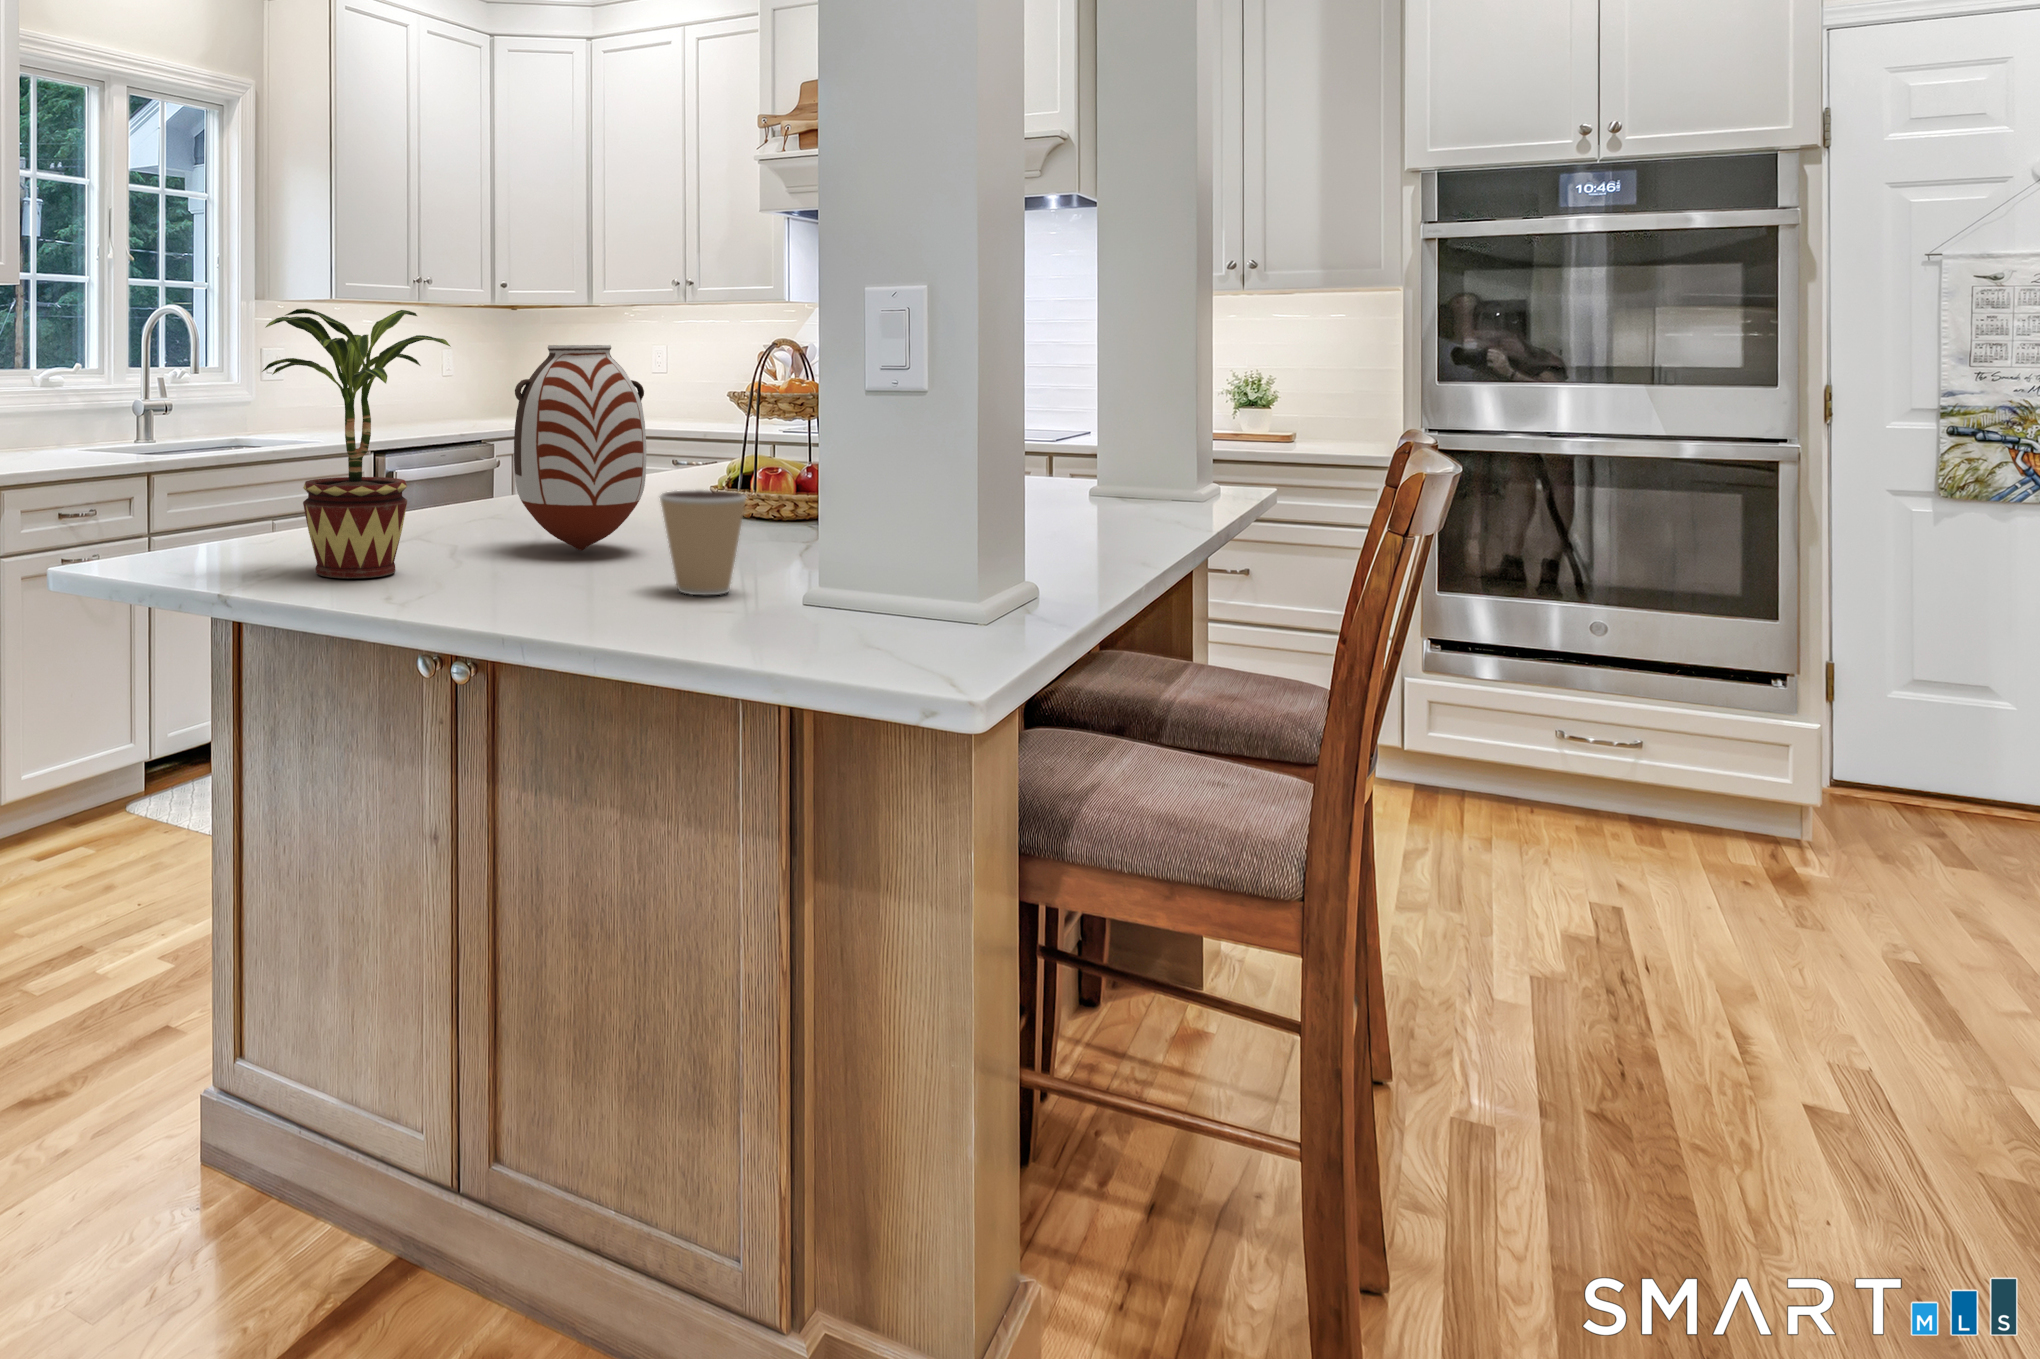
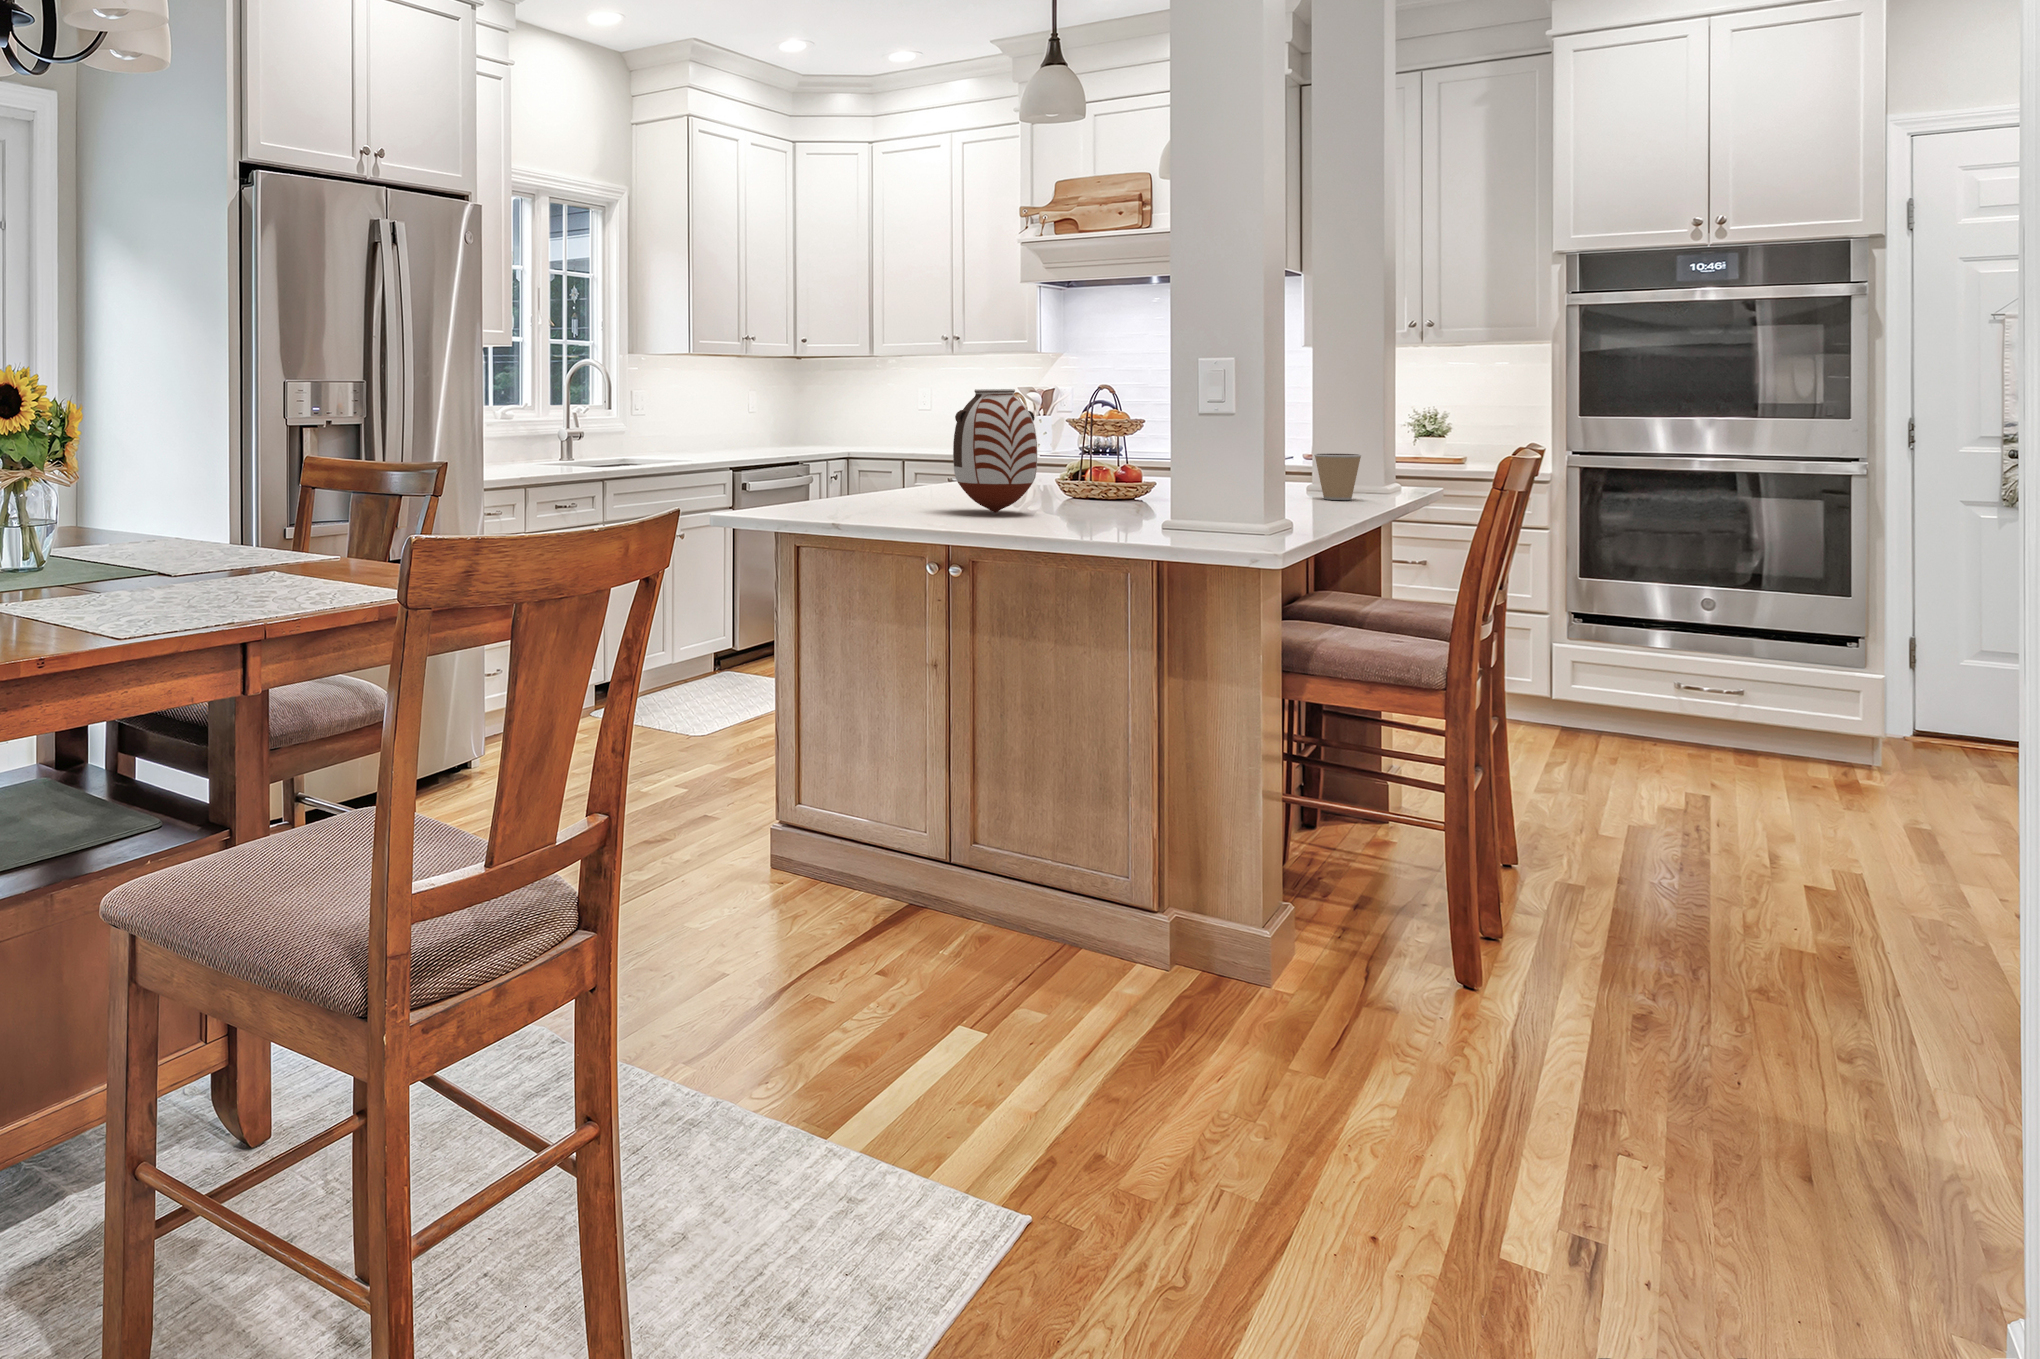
potted plant: present [262,309,450,579] -> none [823,369,940,522]
coffee cup: present [660,490,746,595] -> present [1314,454,1361,500]

